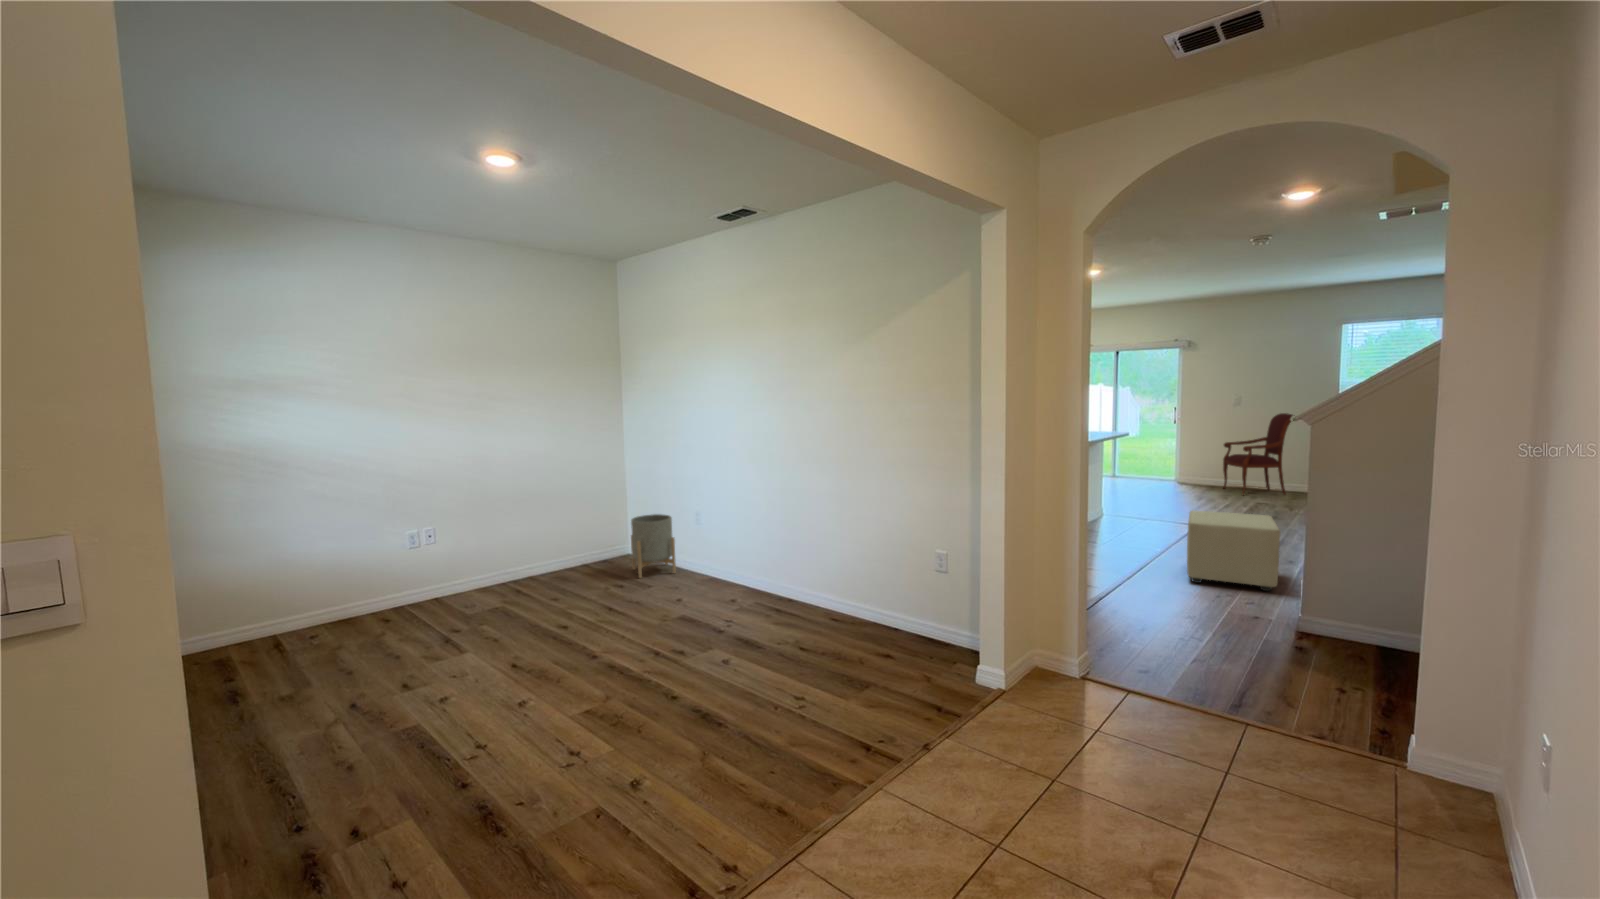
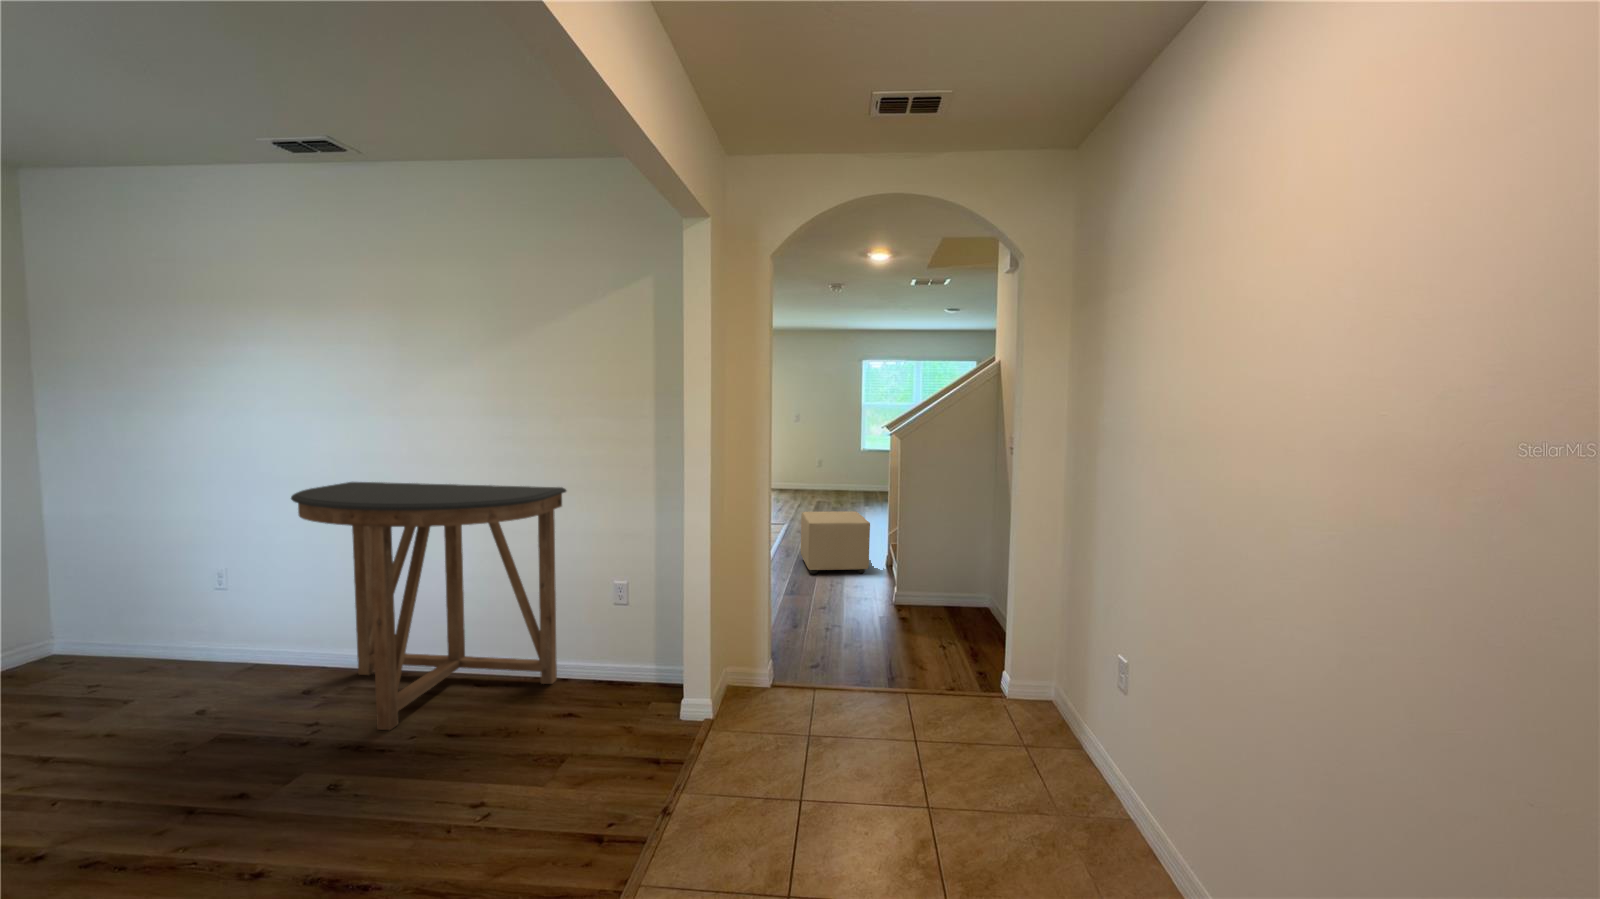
armchair: present [1223,413,1294,495] -> none [792,428,839,495]
console table: none [720,455,895,635] -> present [291,482,566,730]
planter: present [631,514,676,578] -> none [68,582,178,694]

